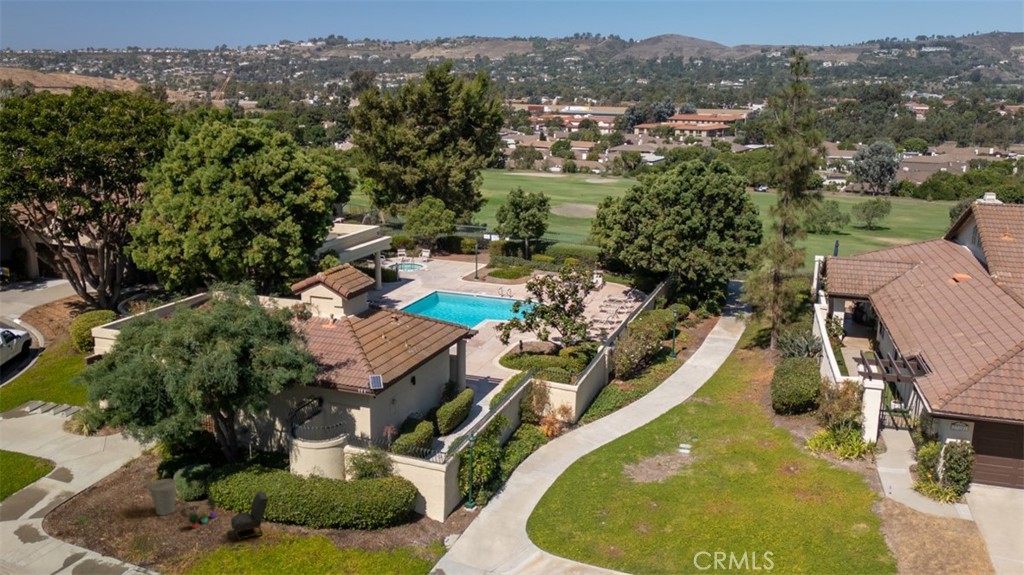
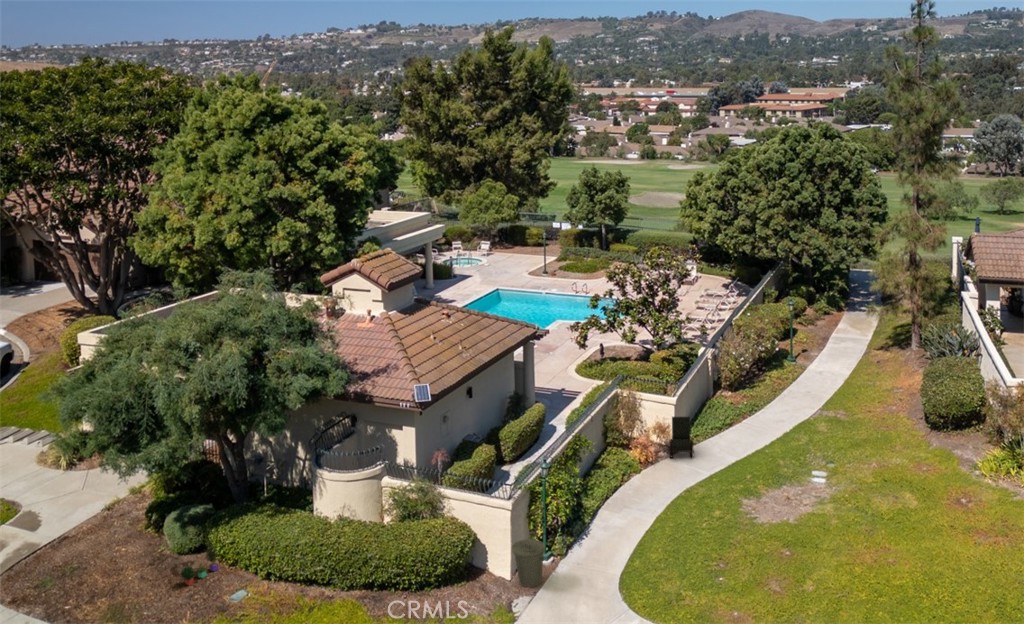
trash can: present [149,479,176,515] -> present [512,539,545,587]
lounge chair: present [231,492,268,540] -> present [669,417,693,458]

